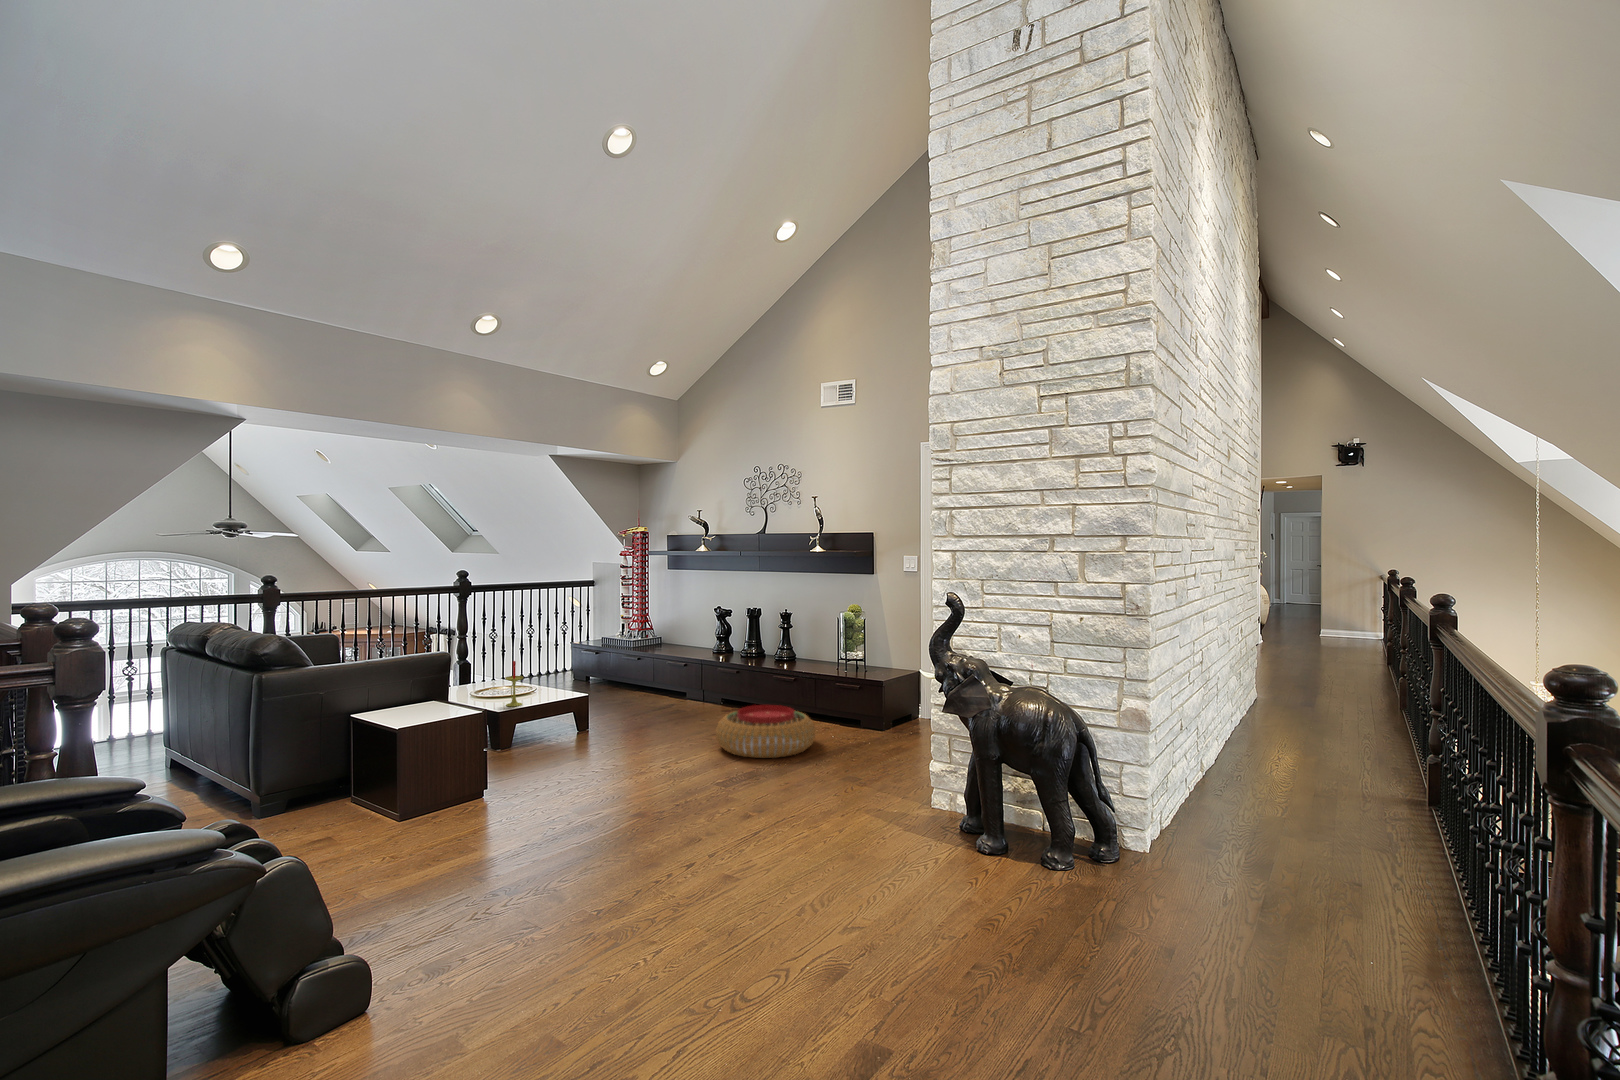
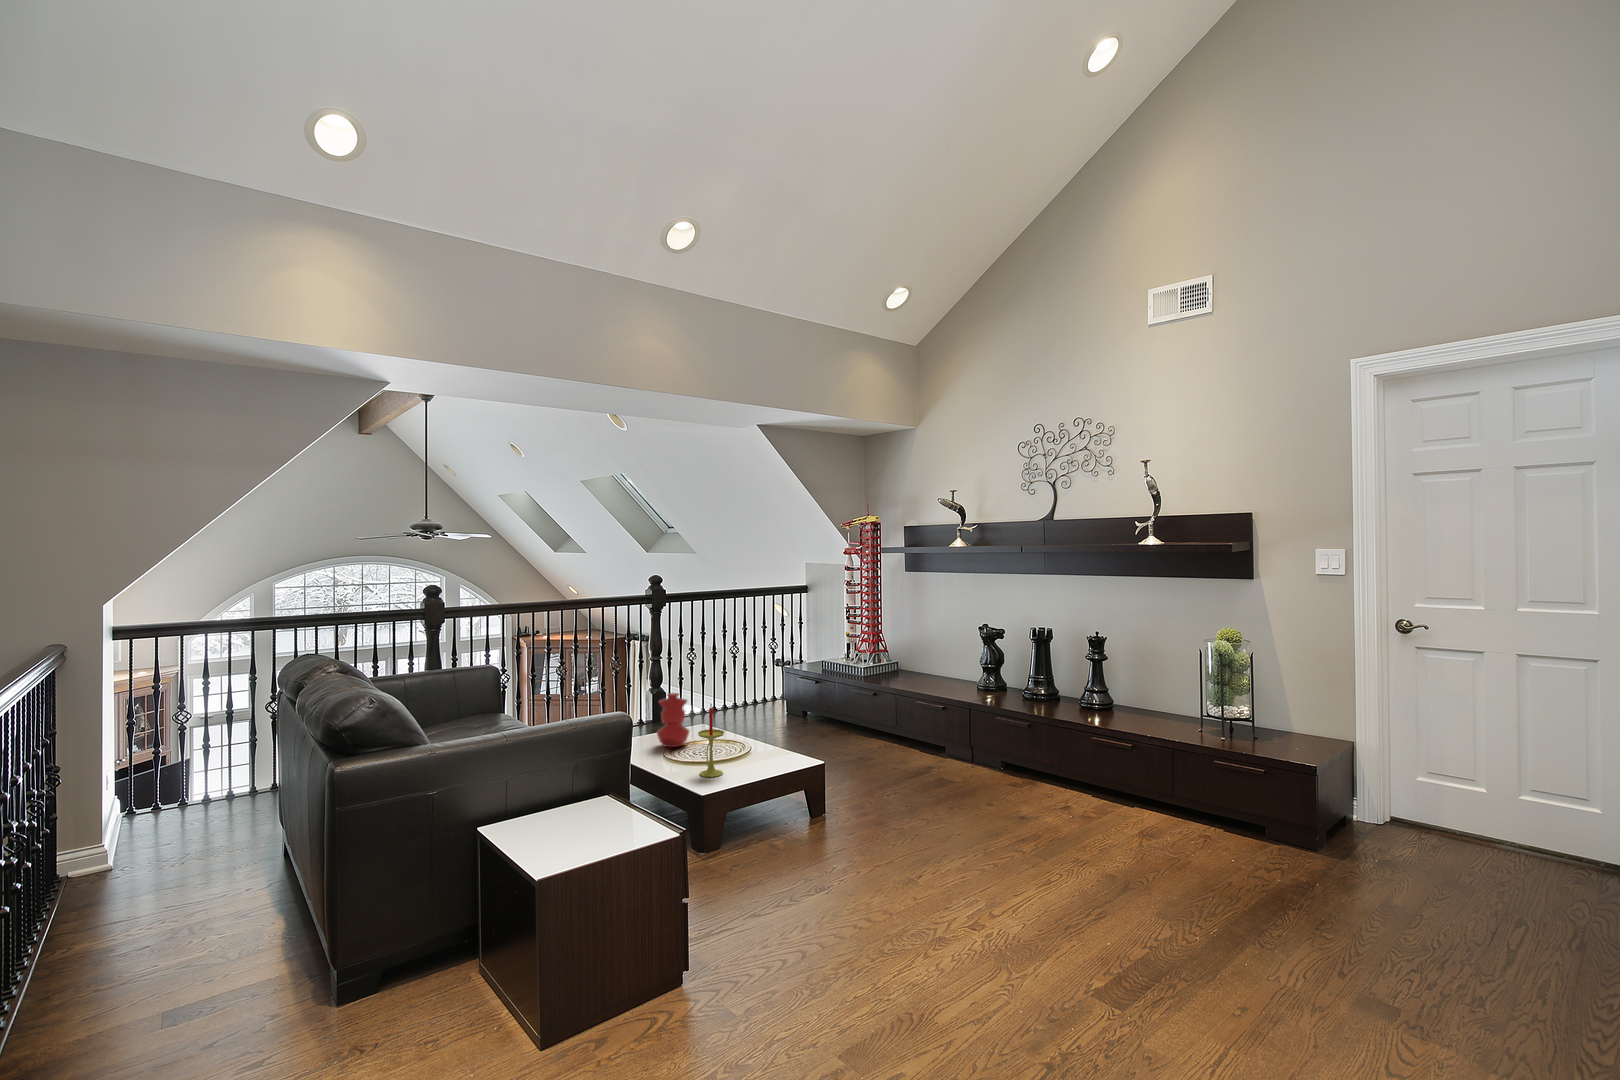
vase: none [473,655,497,693] -> present [657,693,689,747]
pouf: present [716,705,816,758] -> none [1028,796,1211,906]

